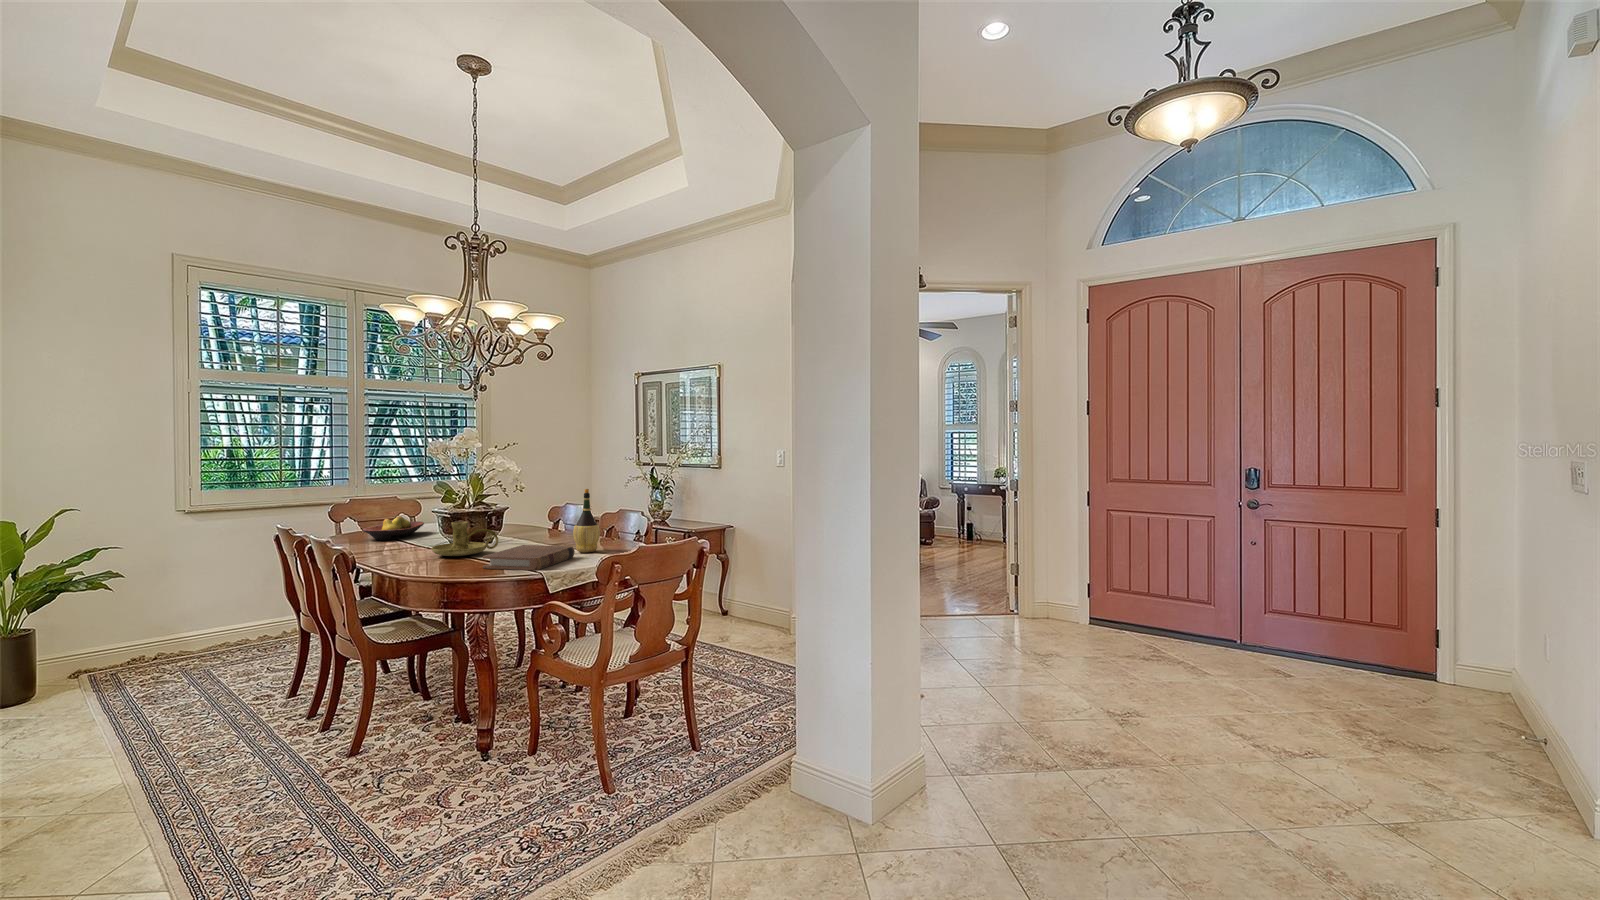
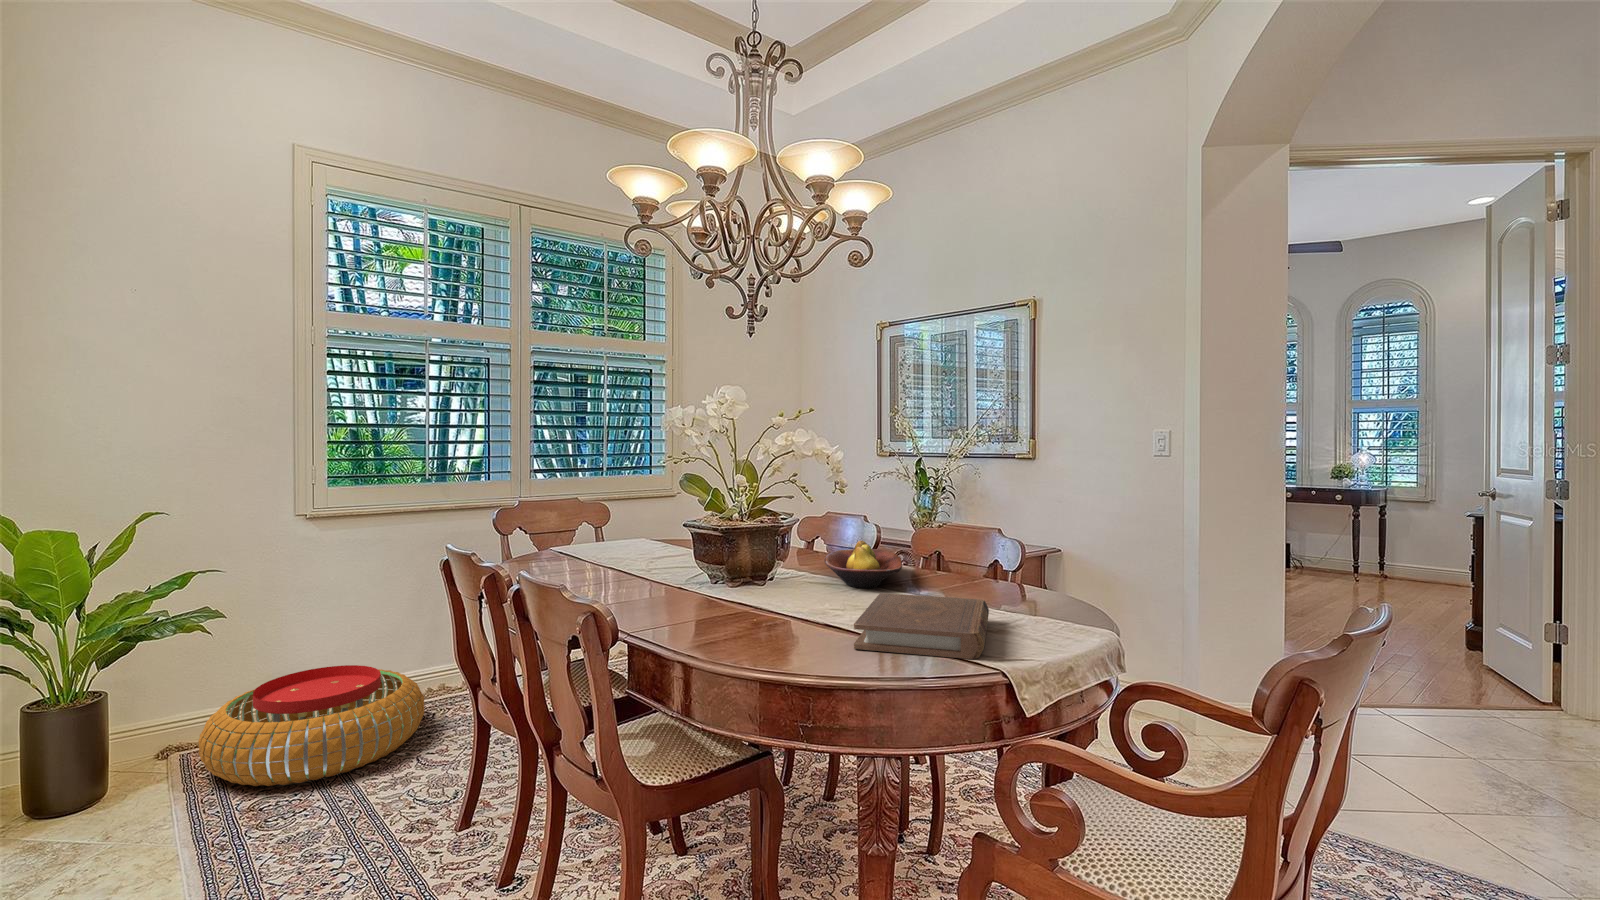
wine bottle: present [573,489,600,552] -> none [959,487,1008,608]
fruit bowl: present [363,516,424,540] -> present [825,541,902,588]
candle holder: present [432,522,498,556] -> none [712,546,824,612]
pouf: none [104,613,275,686] -> present [198,665,424,786]

